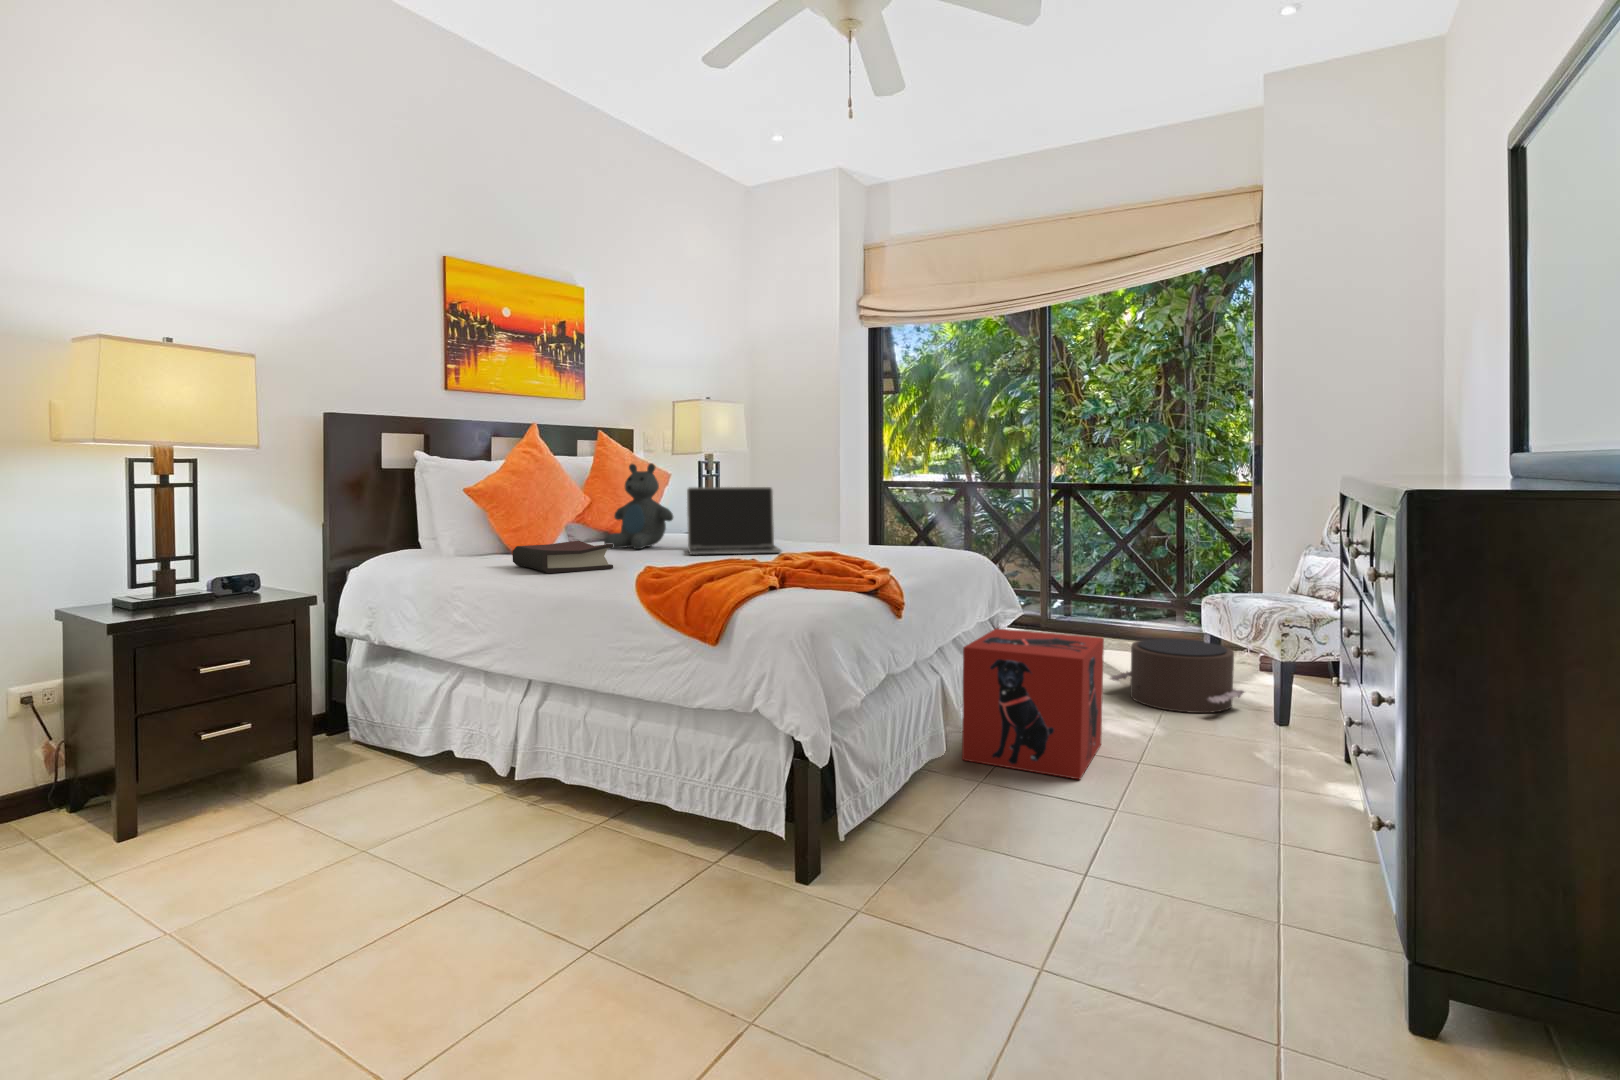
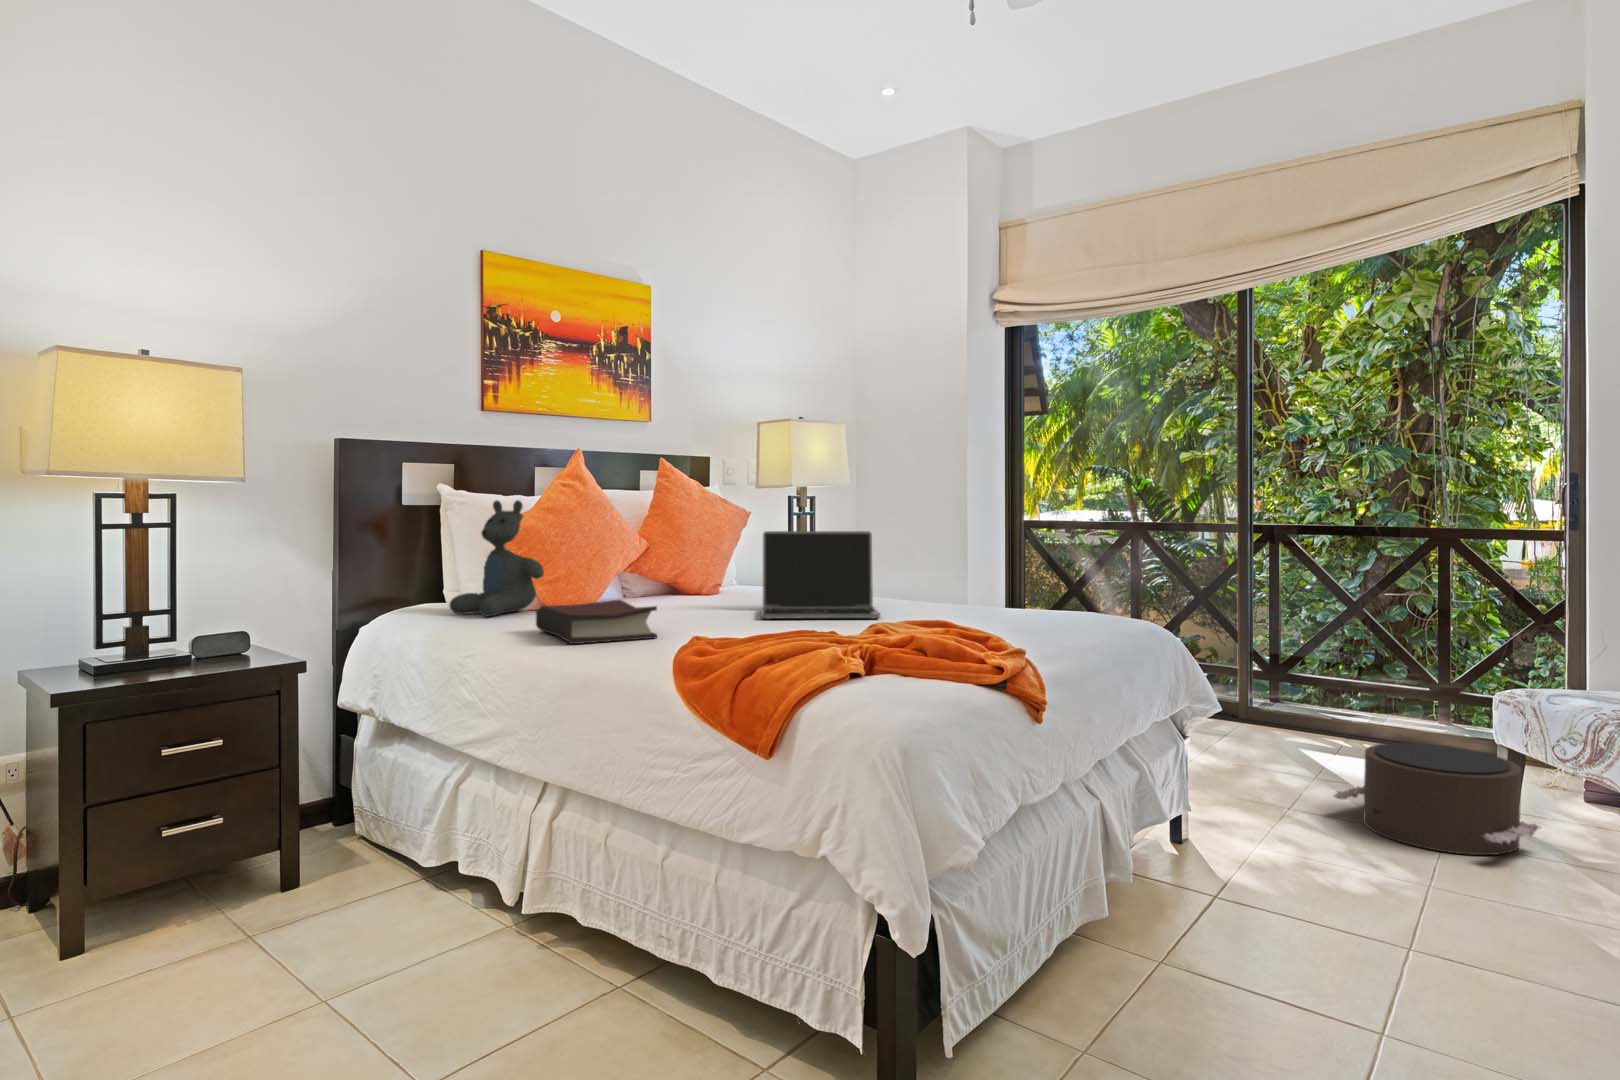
teddy bear: present [604,463,673,549] -> present [449,500,544,617]
storage box: present [962,629,1104,779] -> none [1124,727,1330,957]

